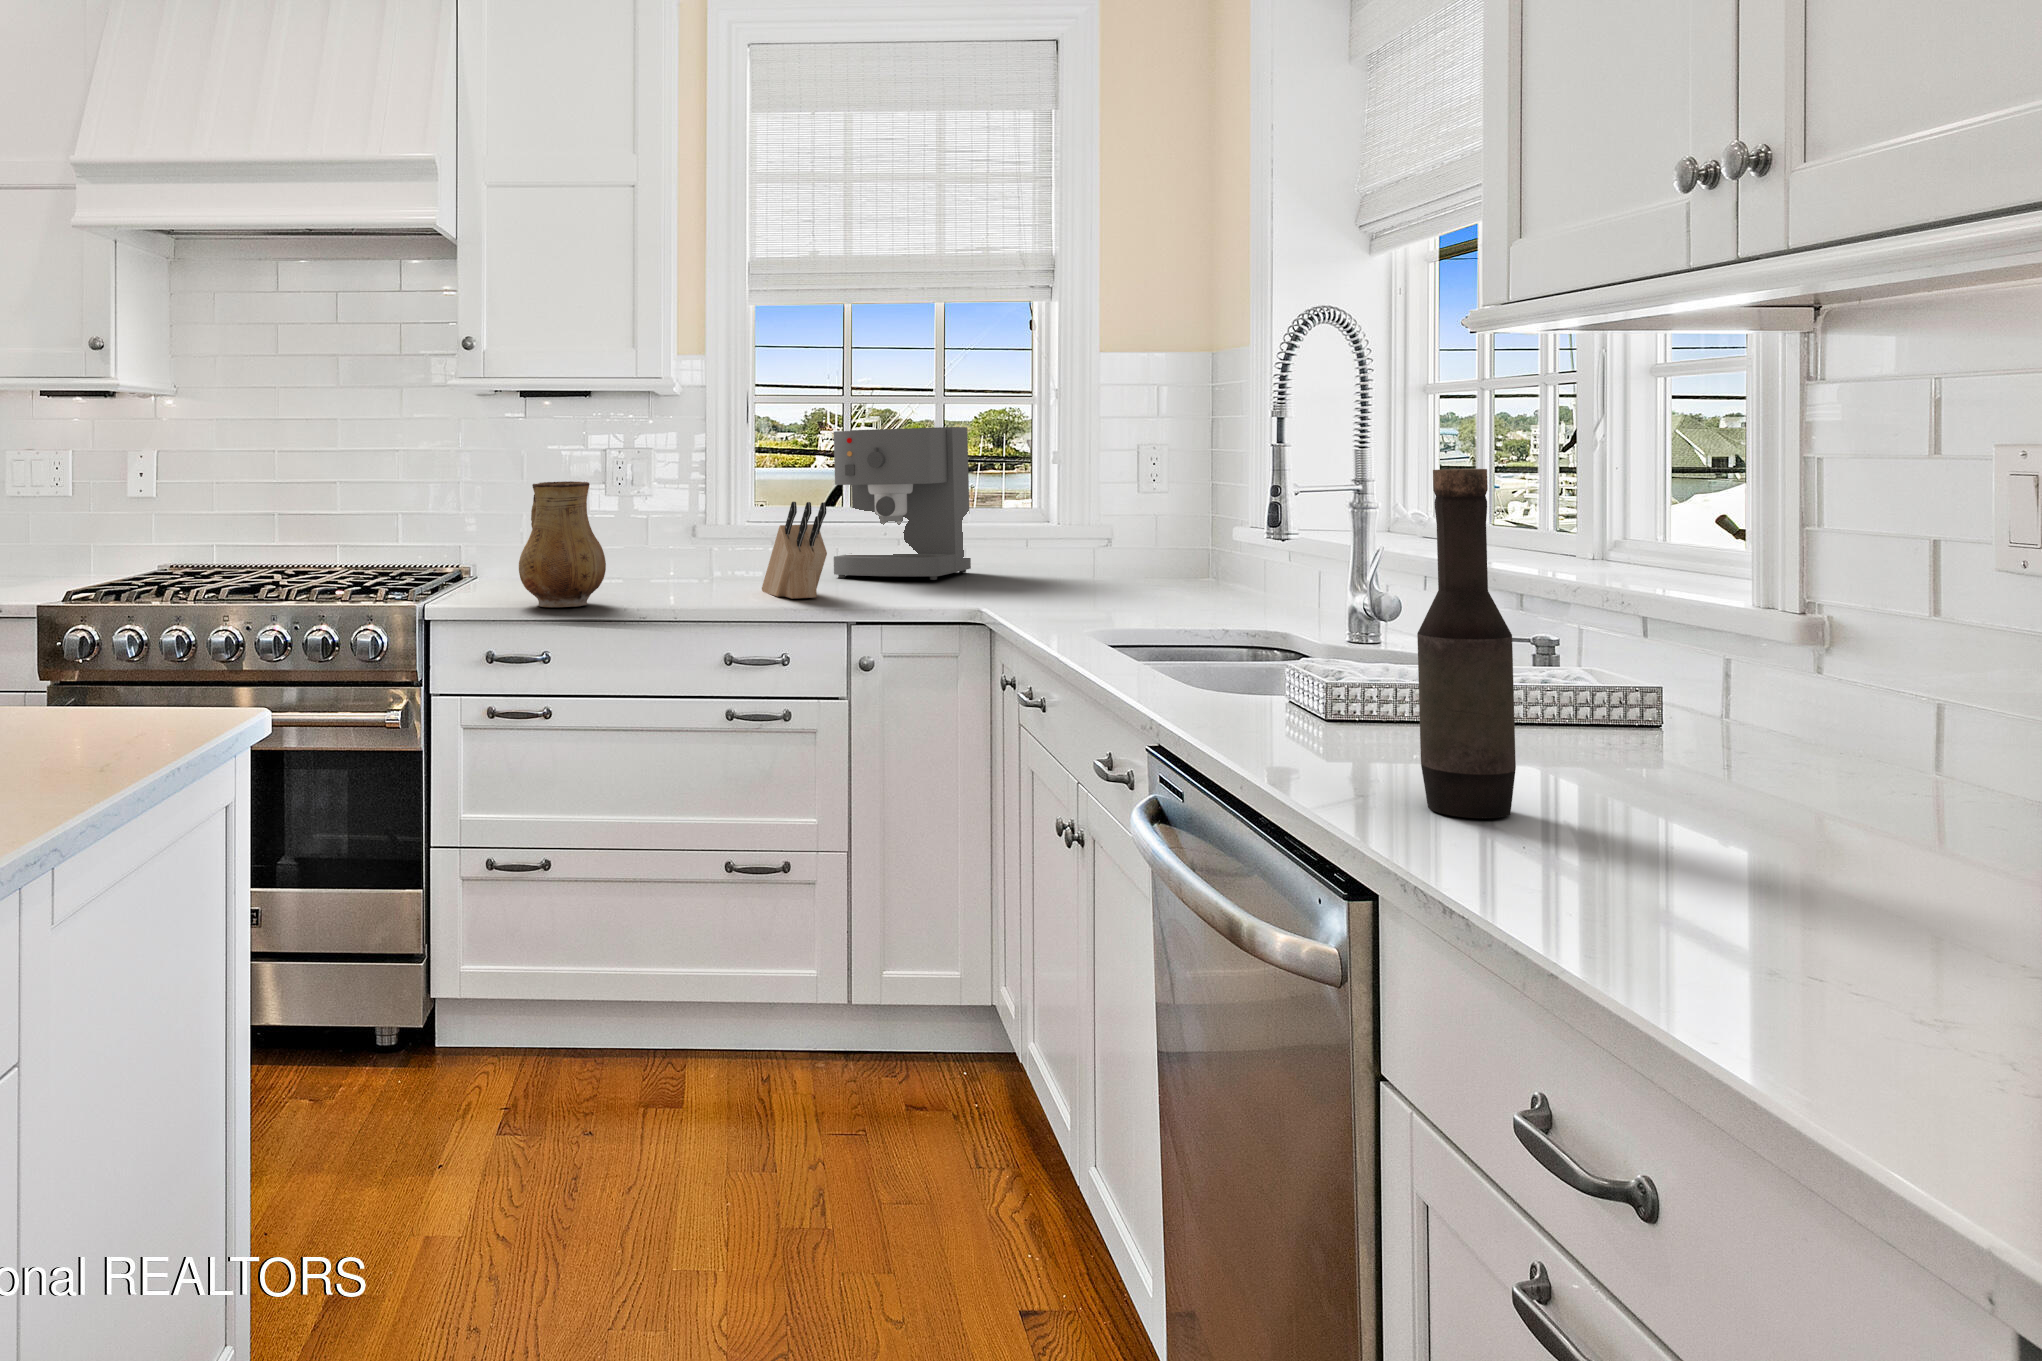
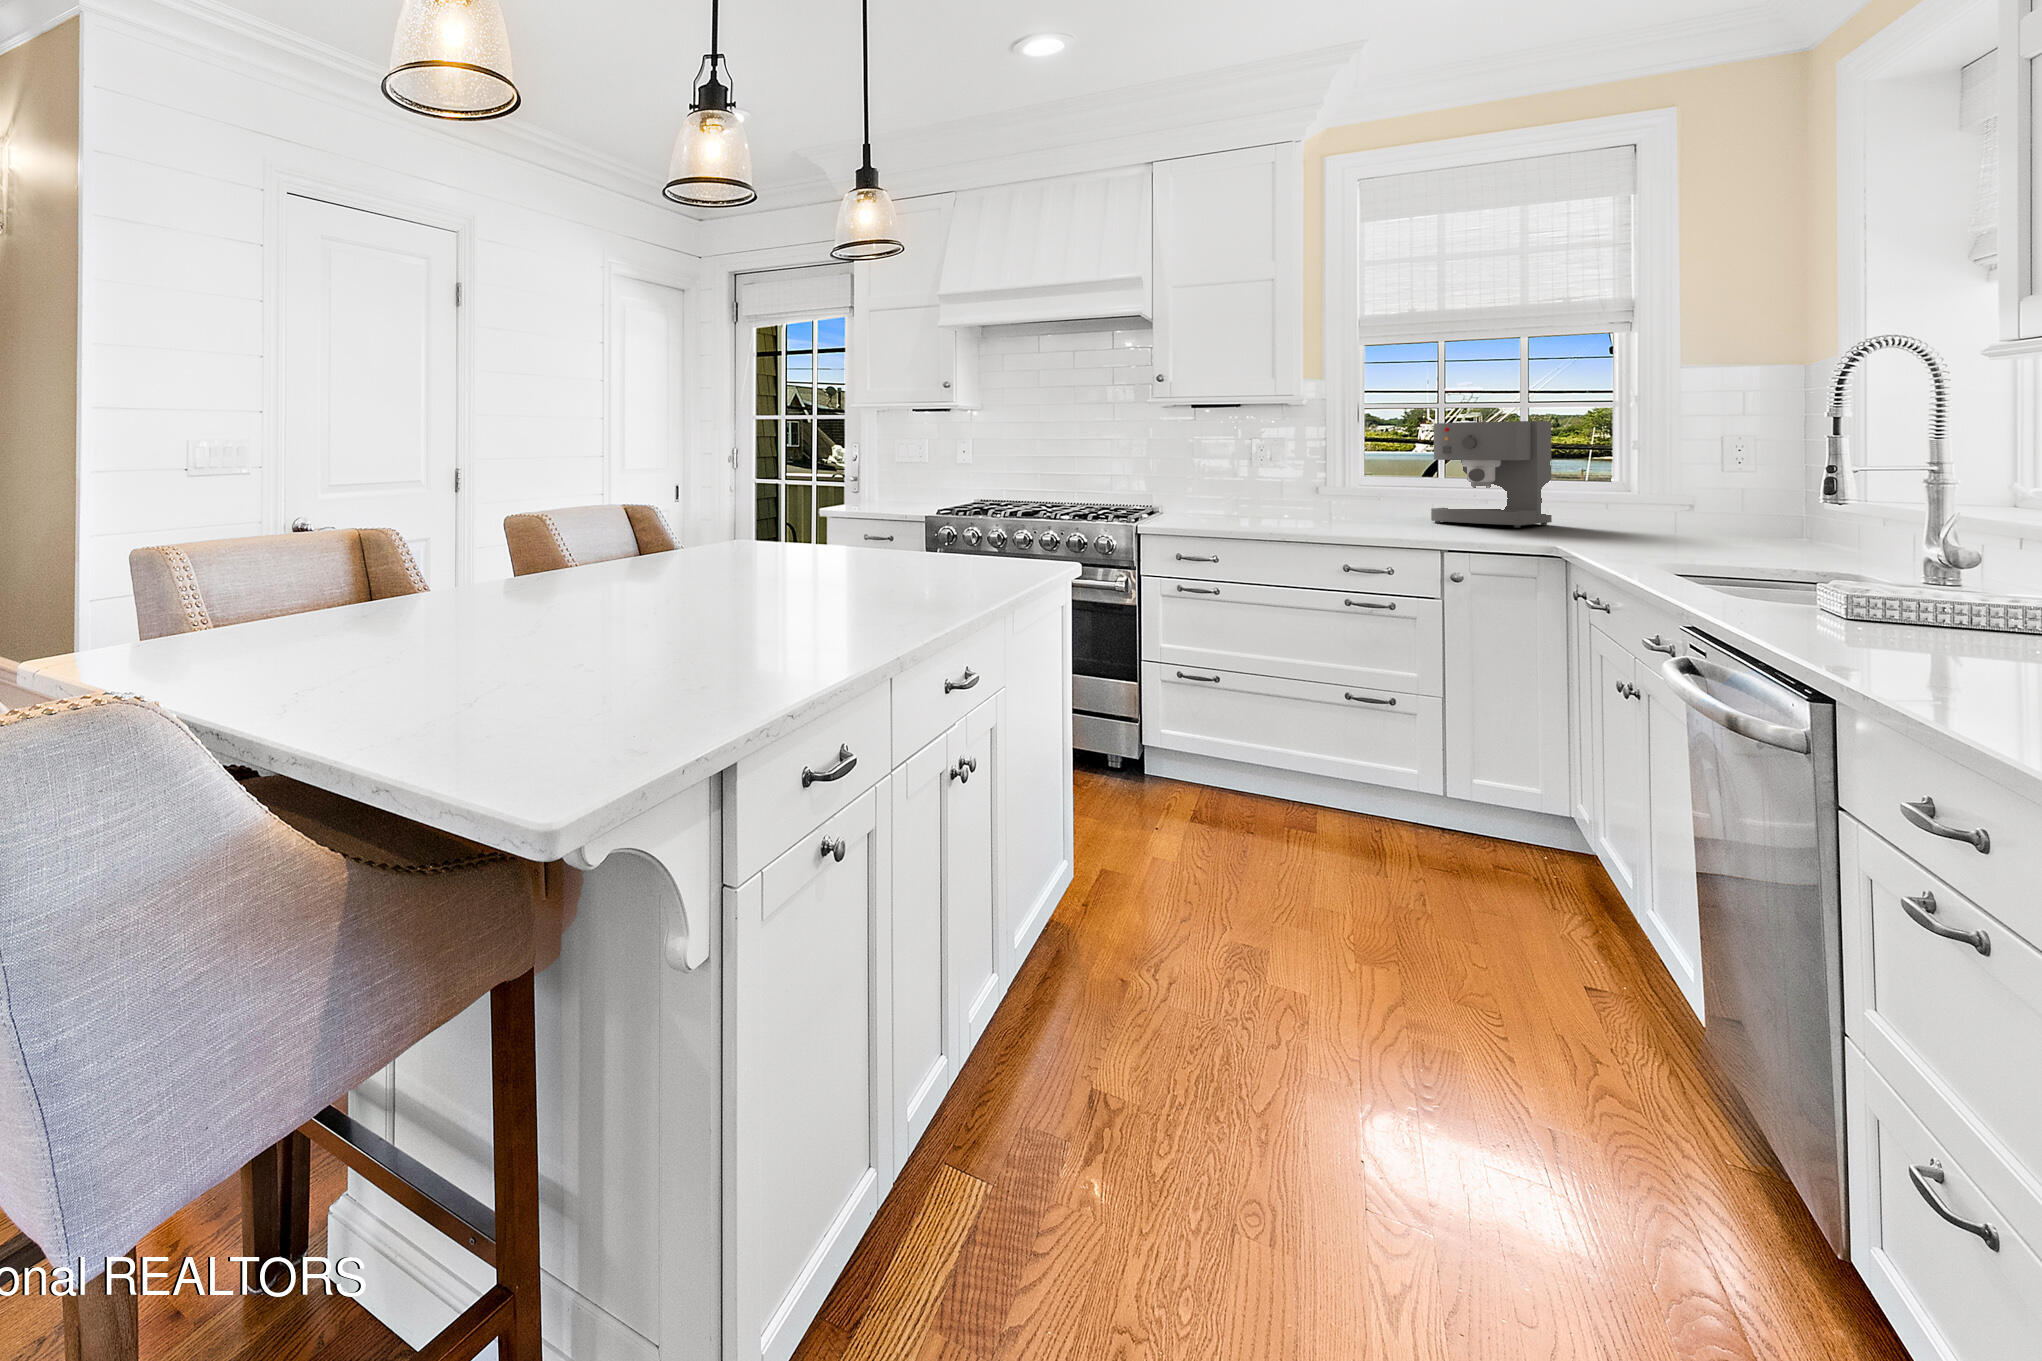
bottle: present [1417,469,1516,818] -> none [1892,450,1976,669]
ceramic pitcher: present [519,481,606,607] -> none [1199,453,1259,529]
knife block: present [762,502,827,599] -> none [1373,469,1428,533]

